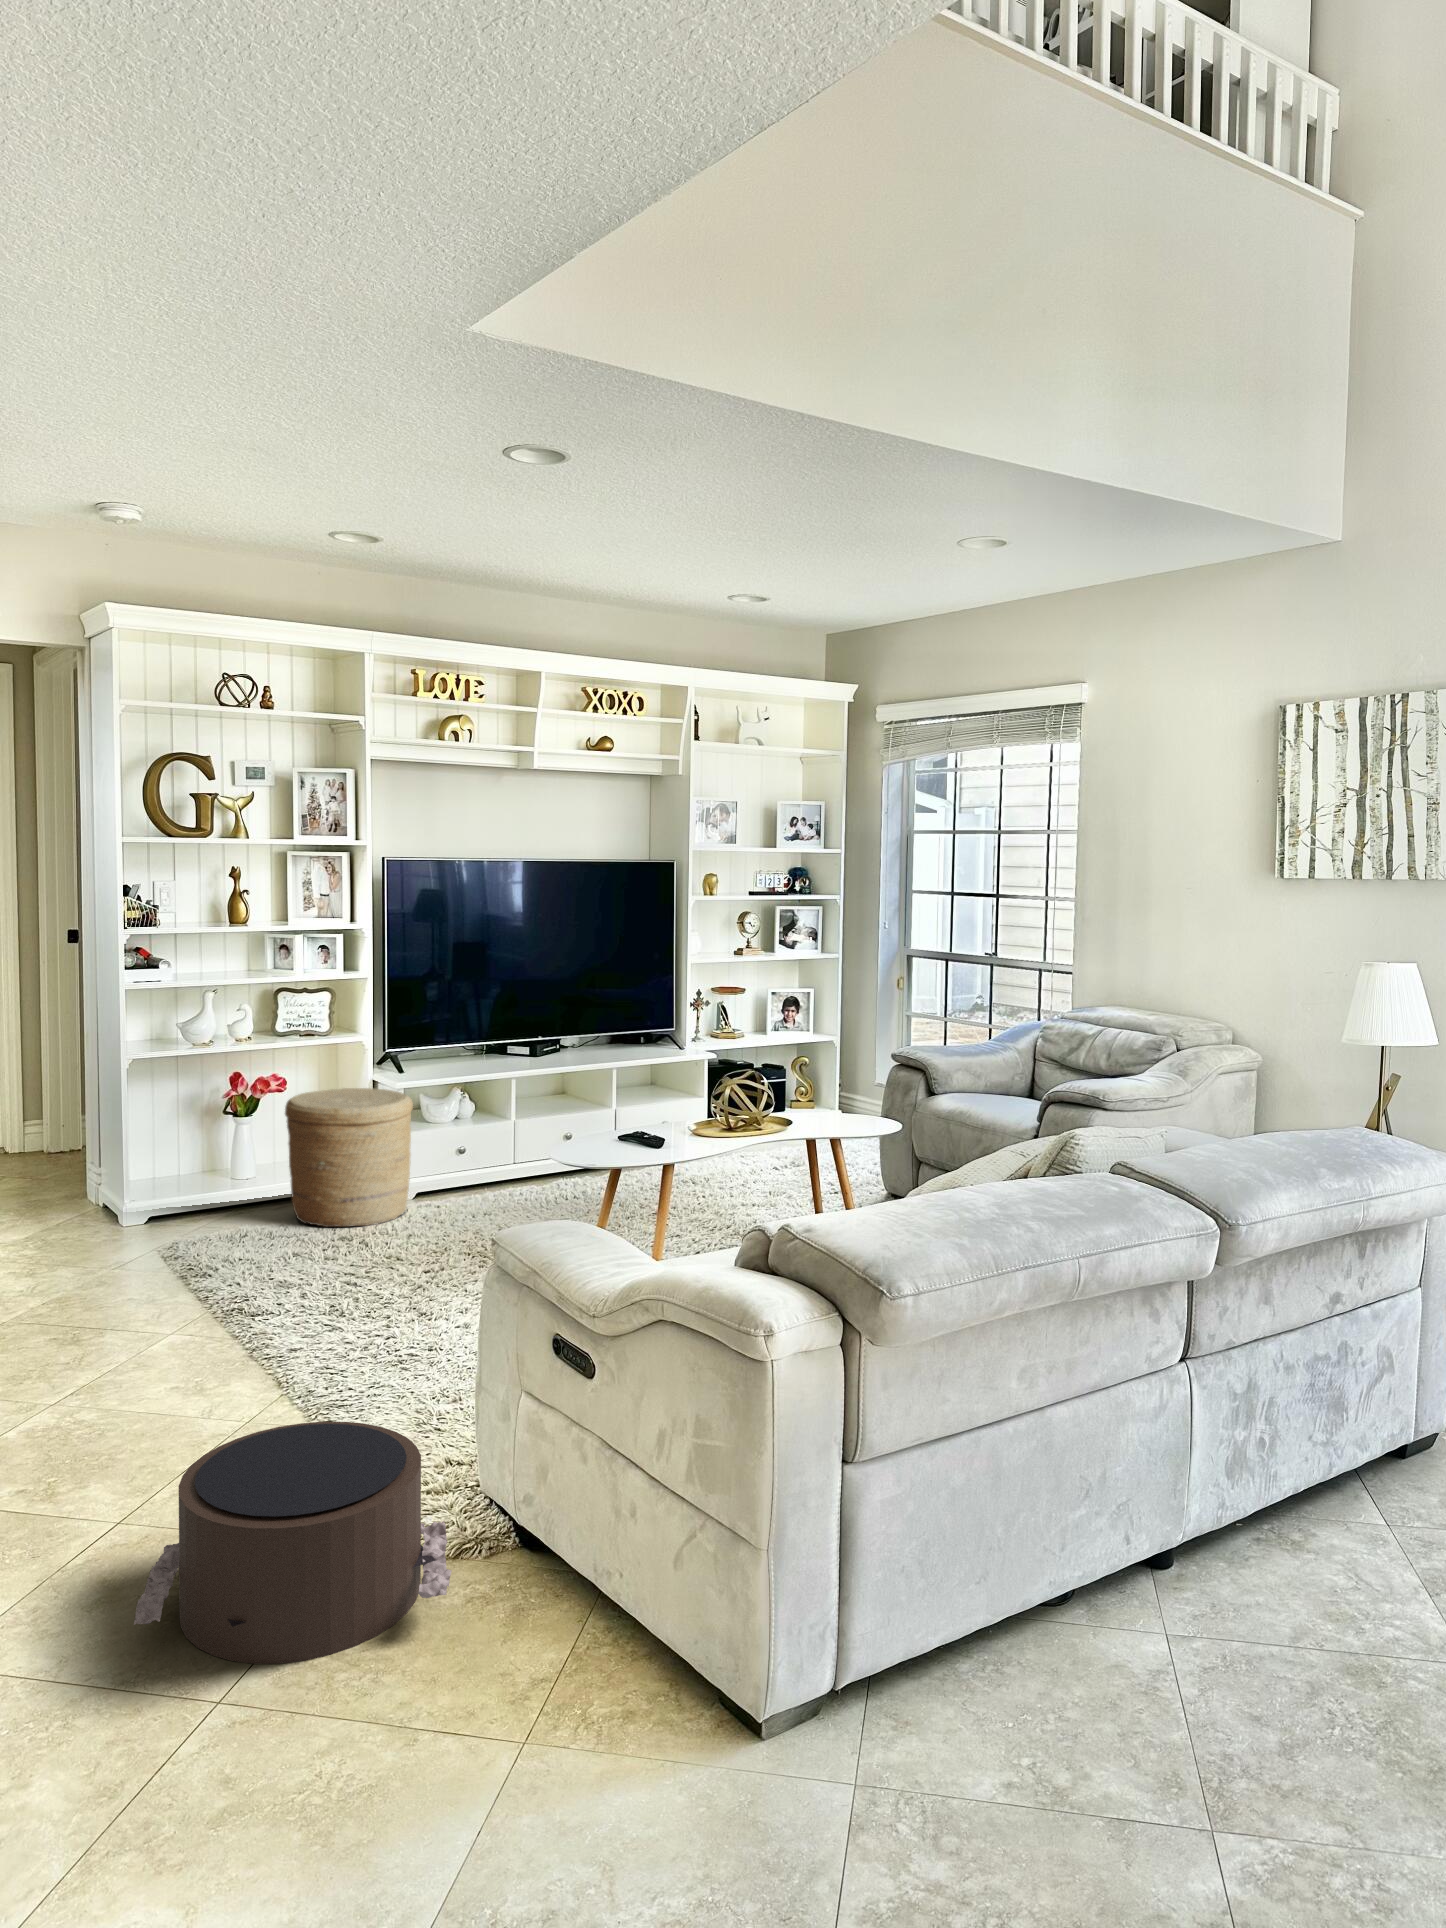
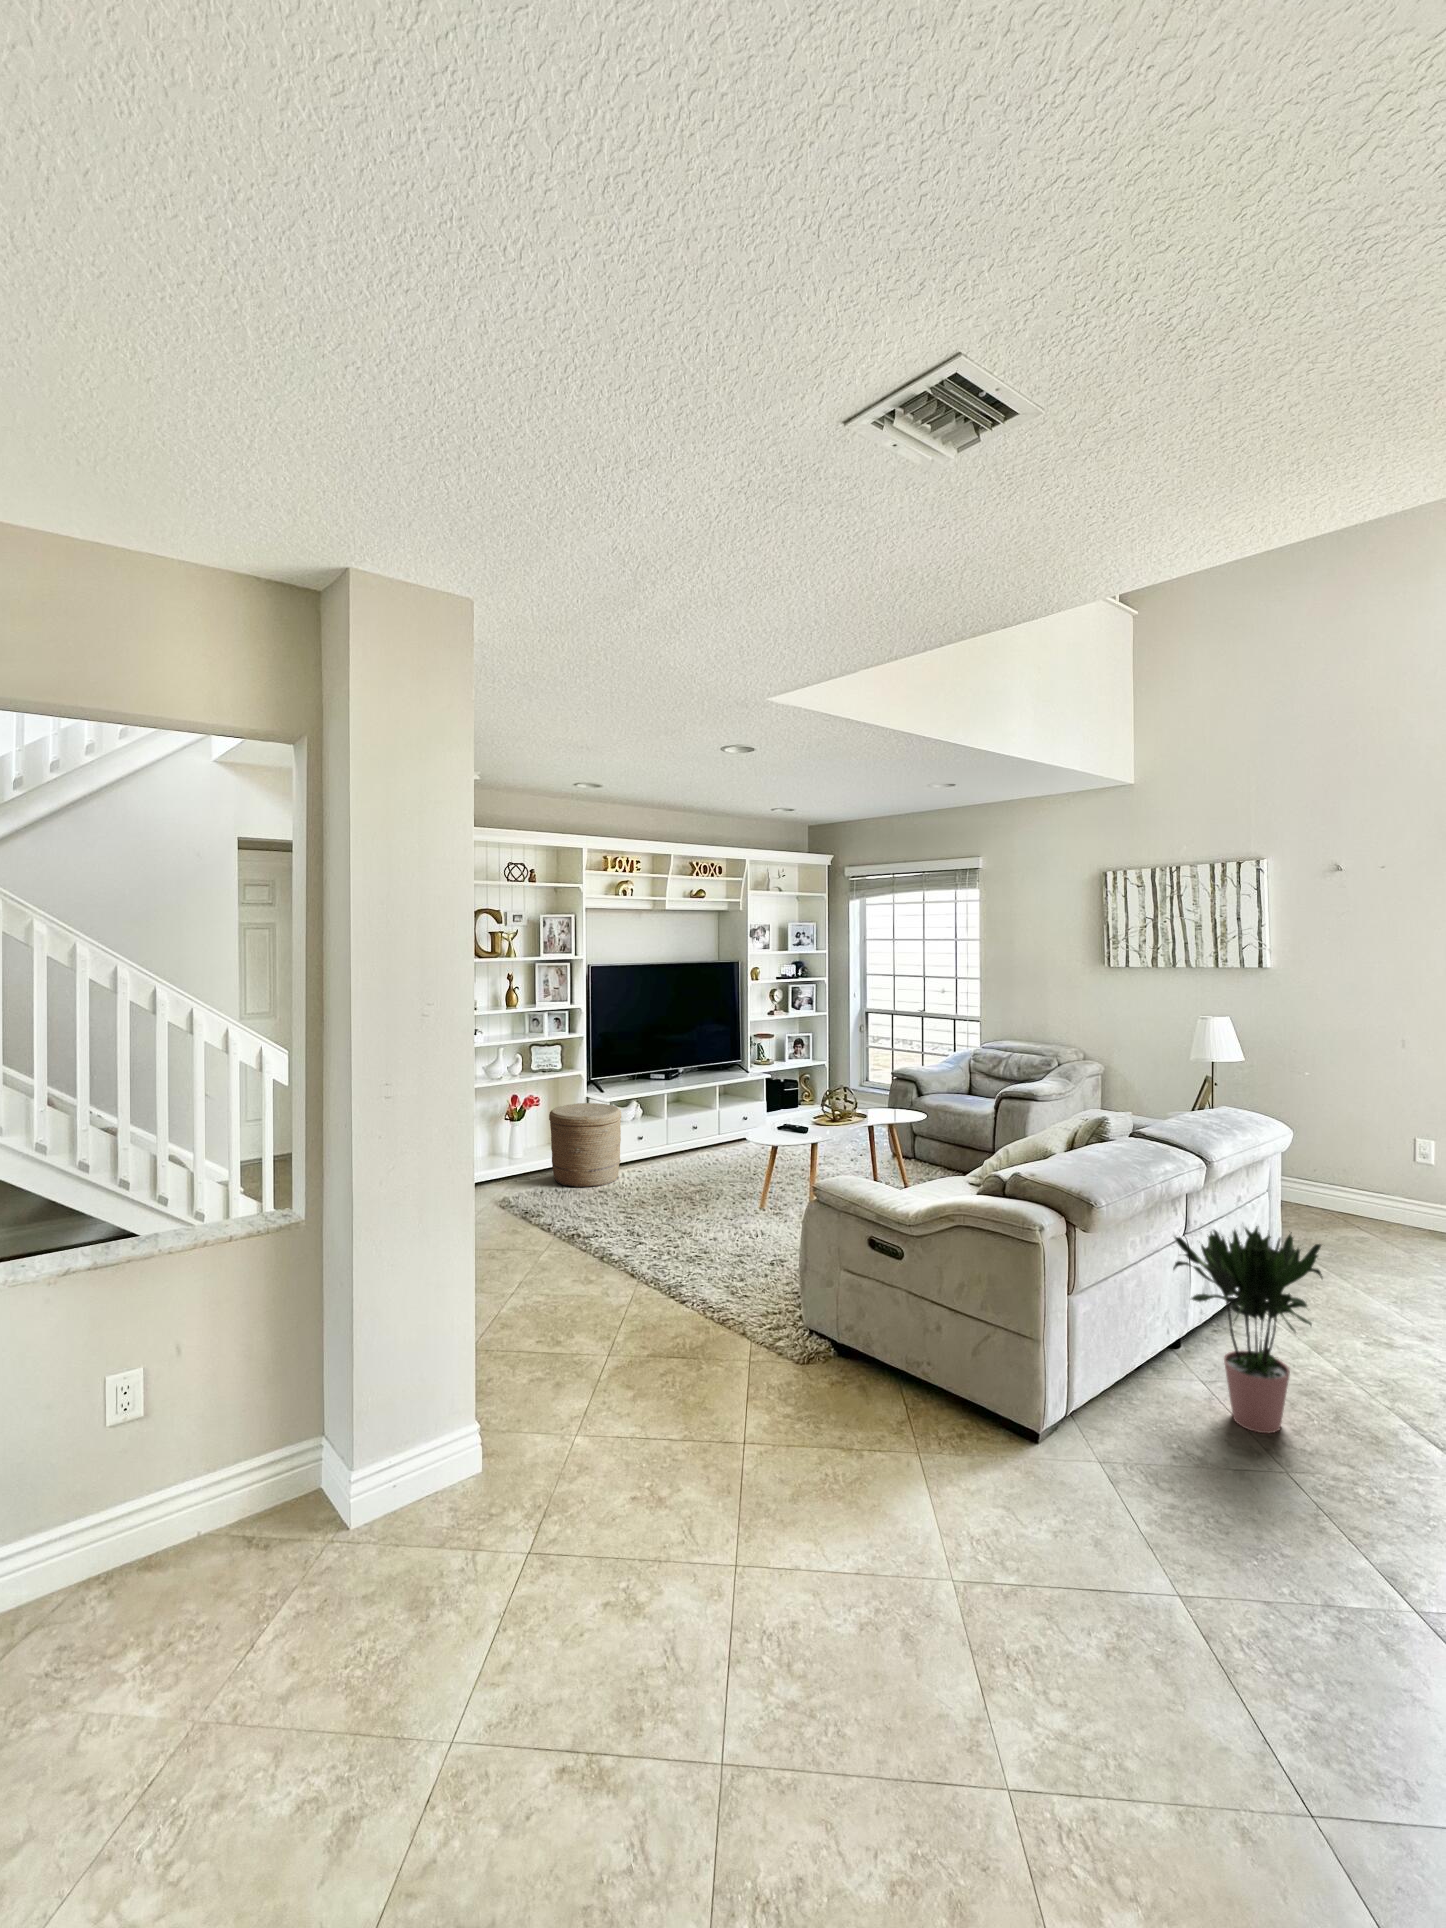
potted plant: none [1089,1306,1413,1767] -> present [1173,1226,1322,1433]
pouf: present [134,1422,452,1664] -> none [671,1291,837,1418]

